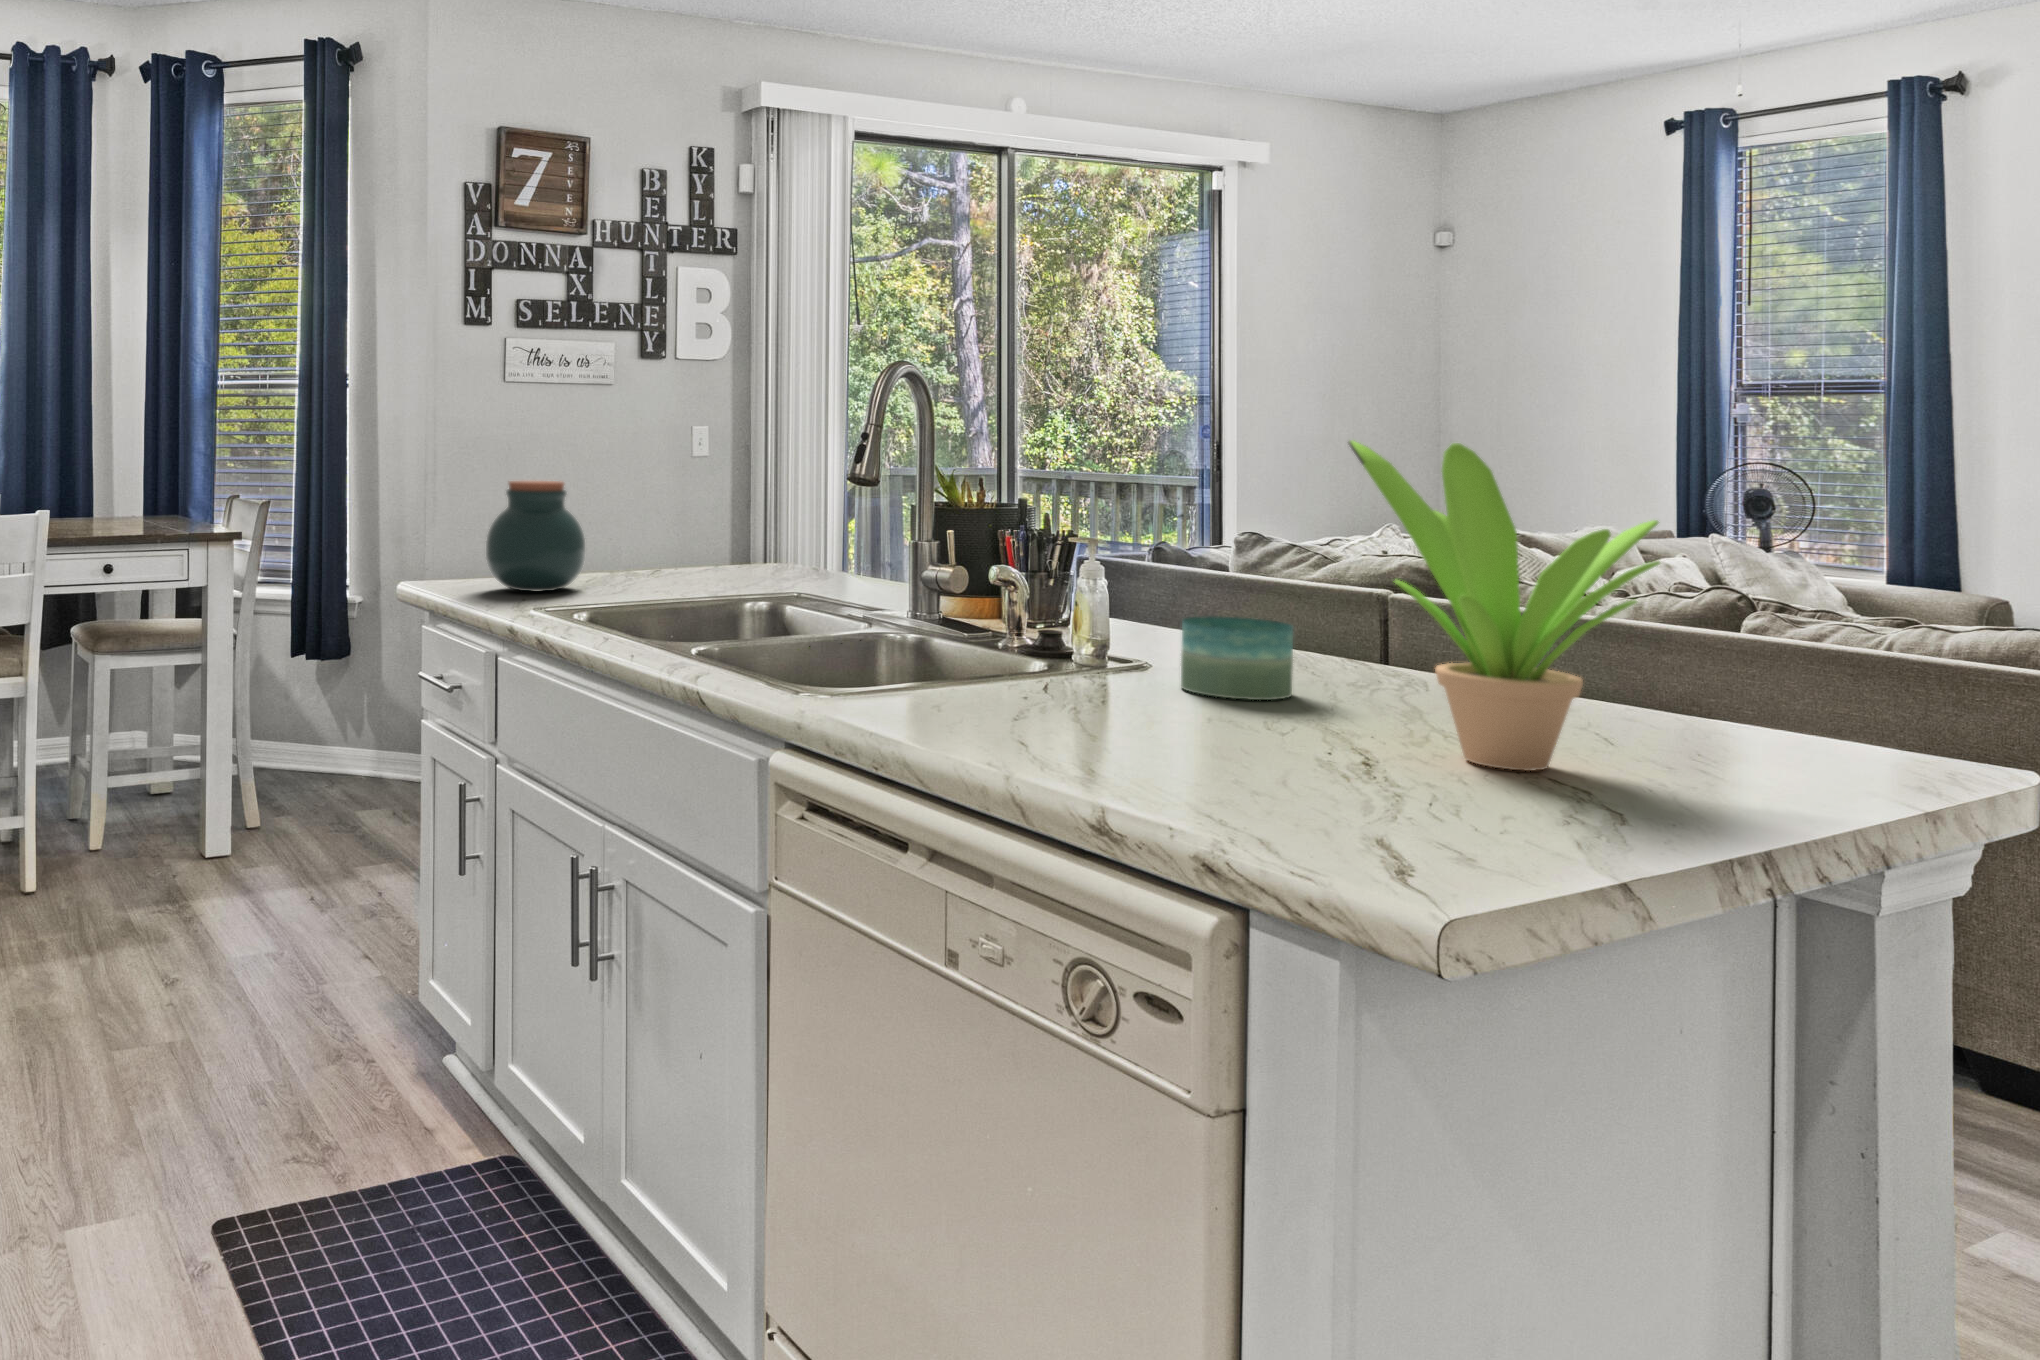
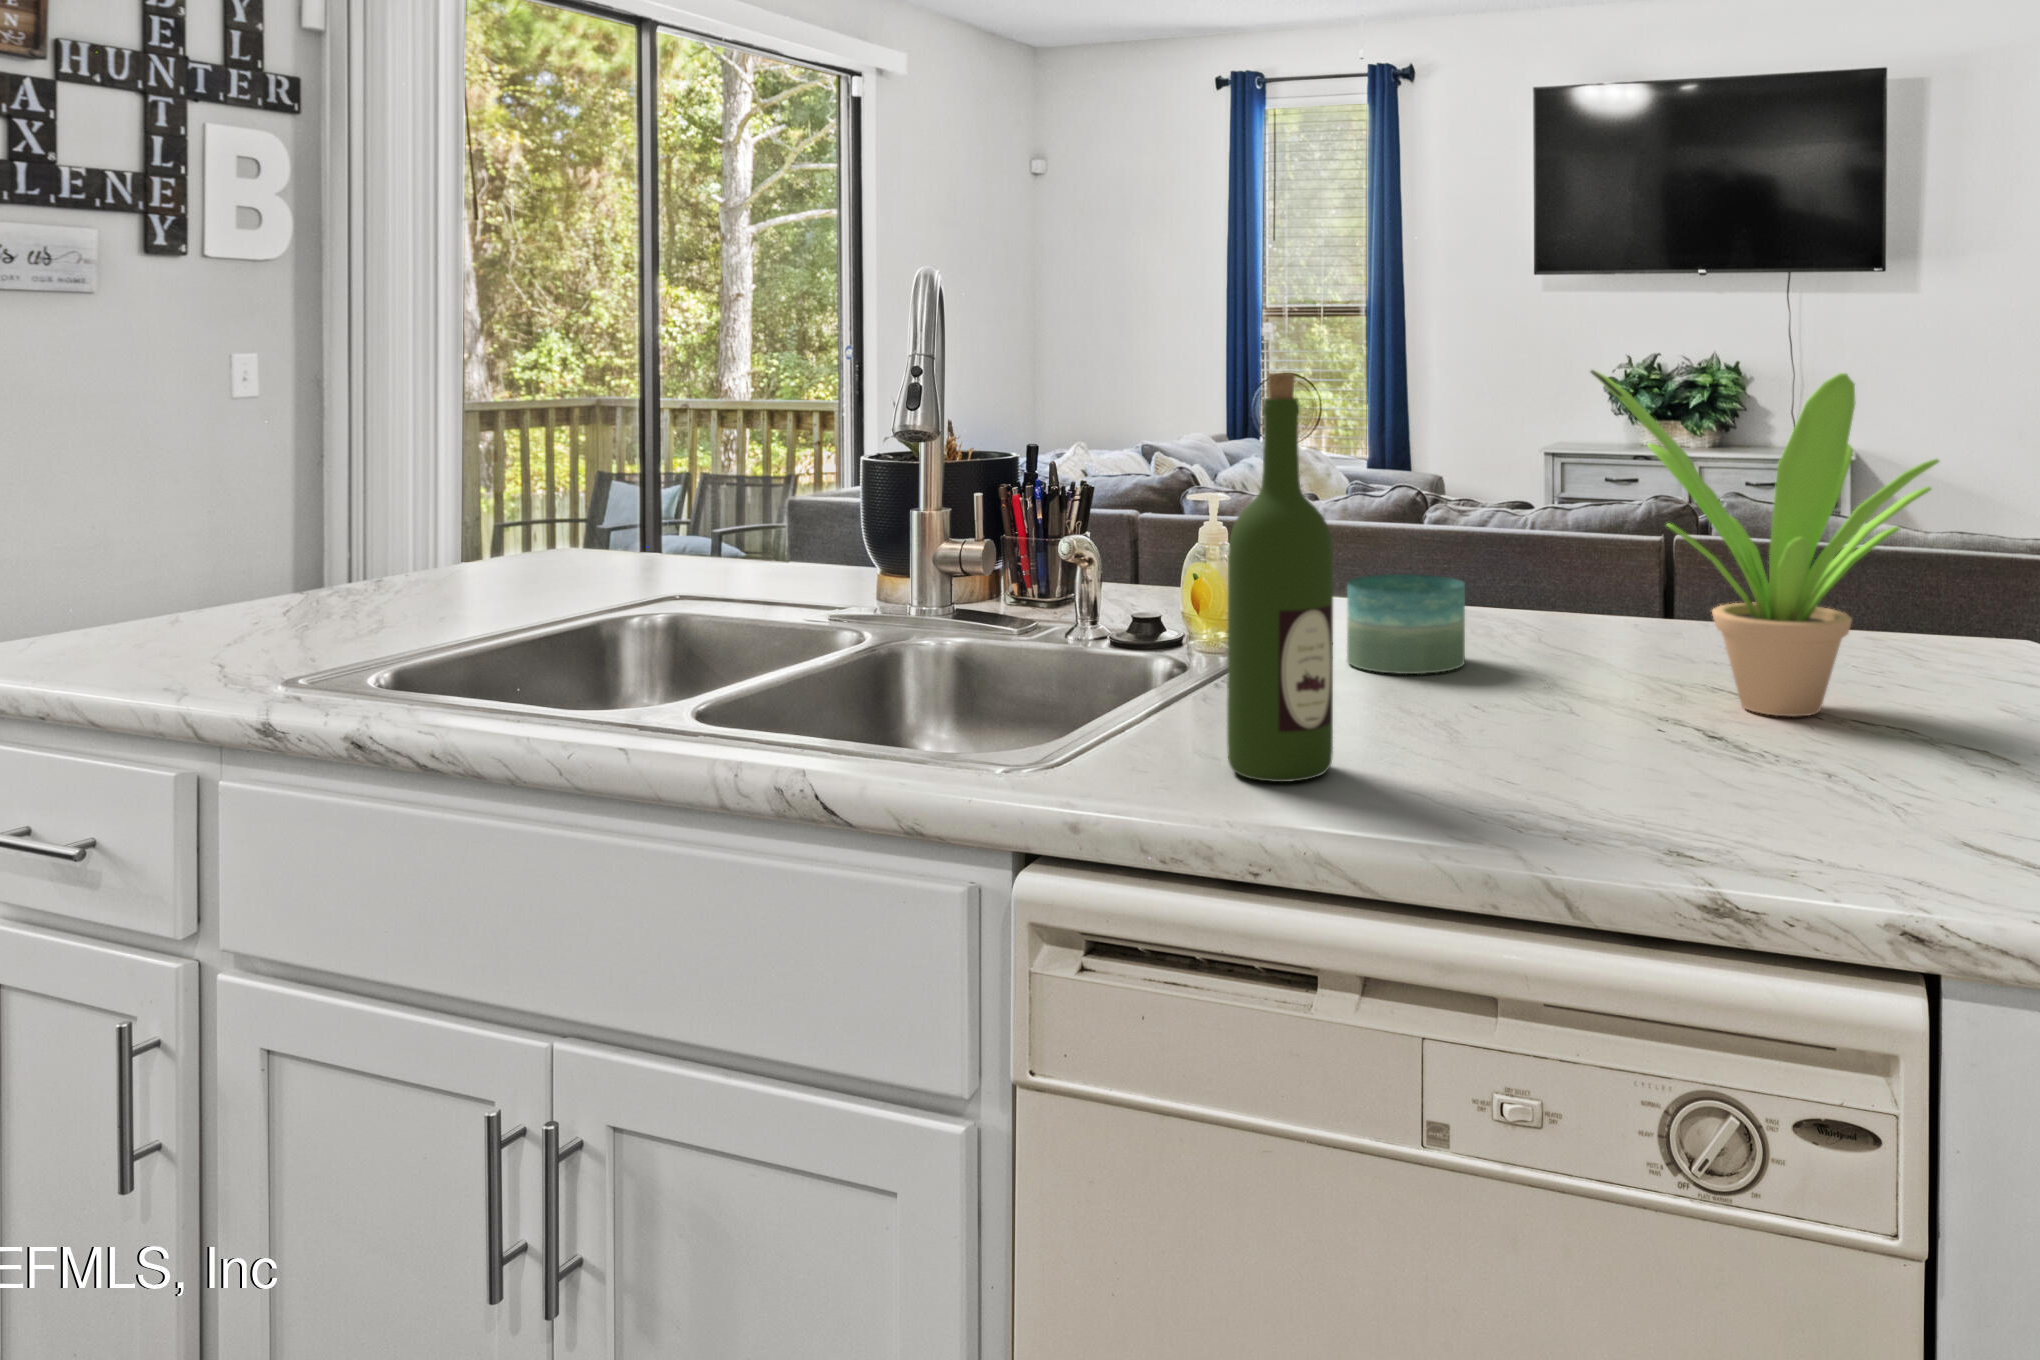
wine bottle: none [927,436,1007,727] -> present [1227,373,1333,782]
jar: present [486,481,585,592] -> none [94,453,300,646]

